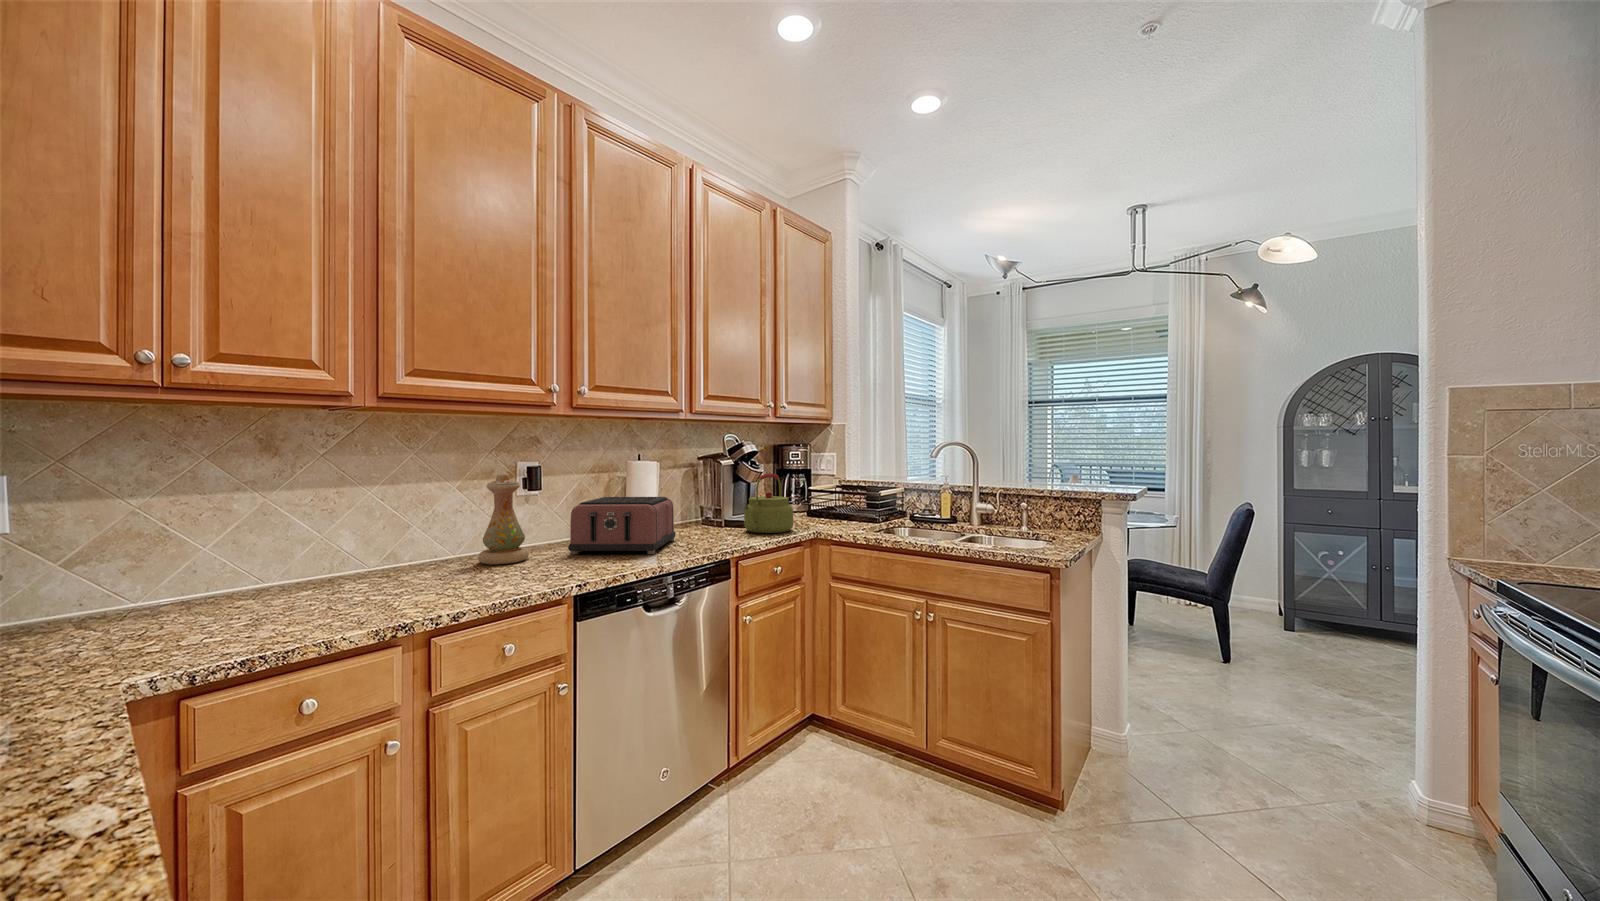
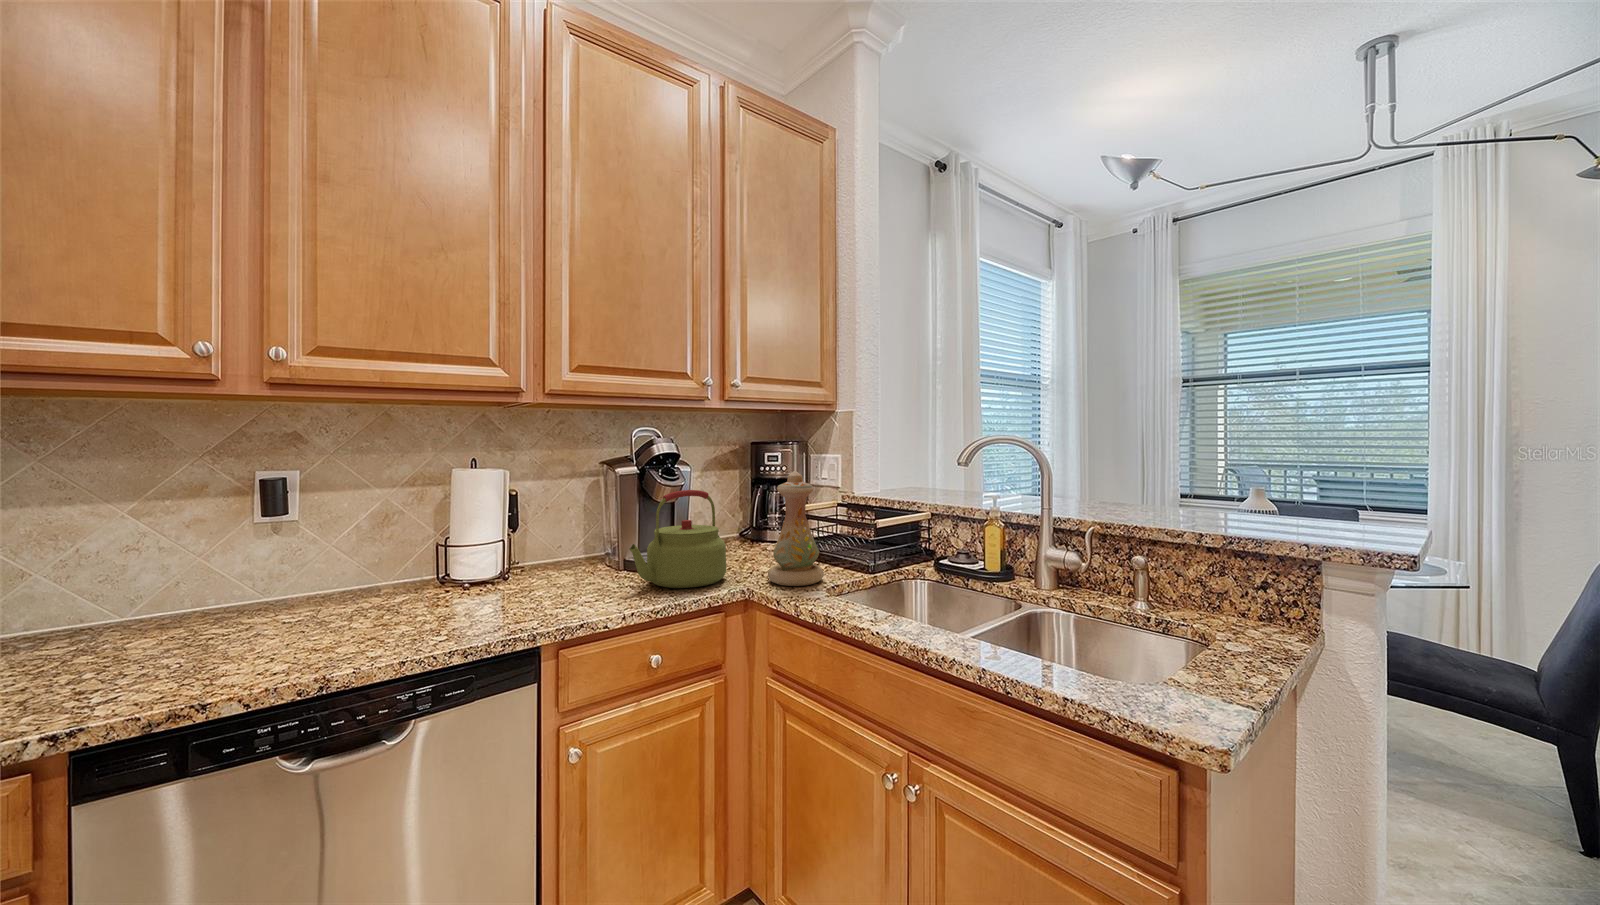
vase: present [478,471,529,565] -> present [768,471,824,586]
toaster: present [568,497,676,554] -> none [291,525,518,634]

